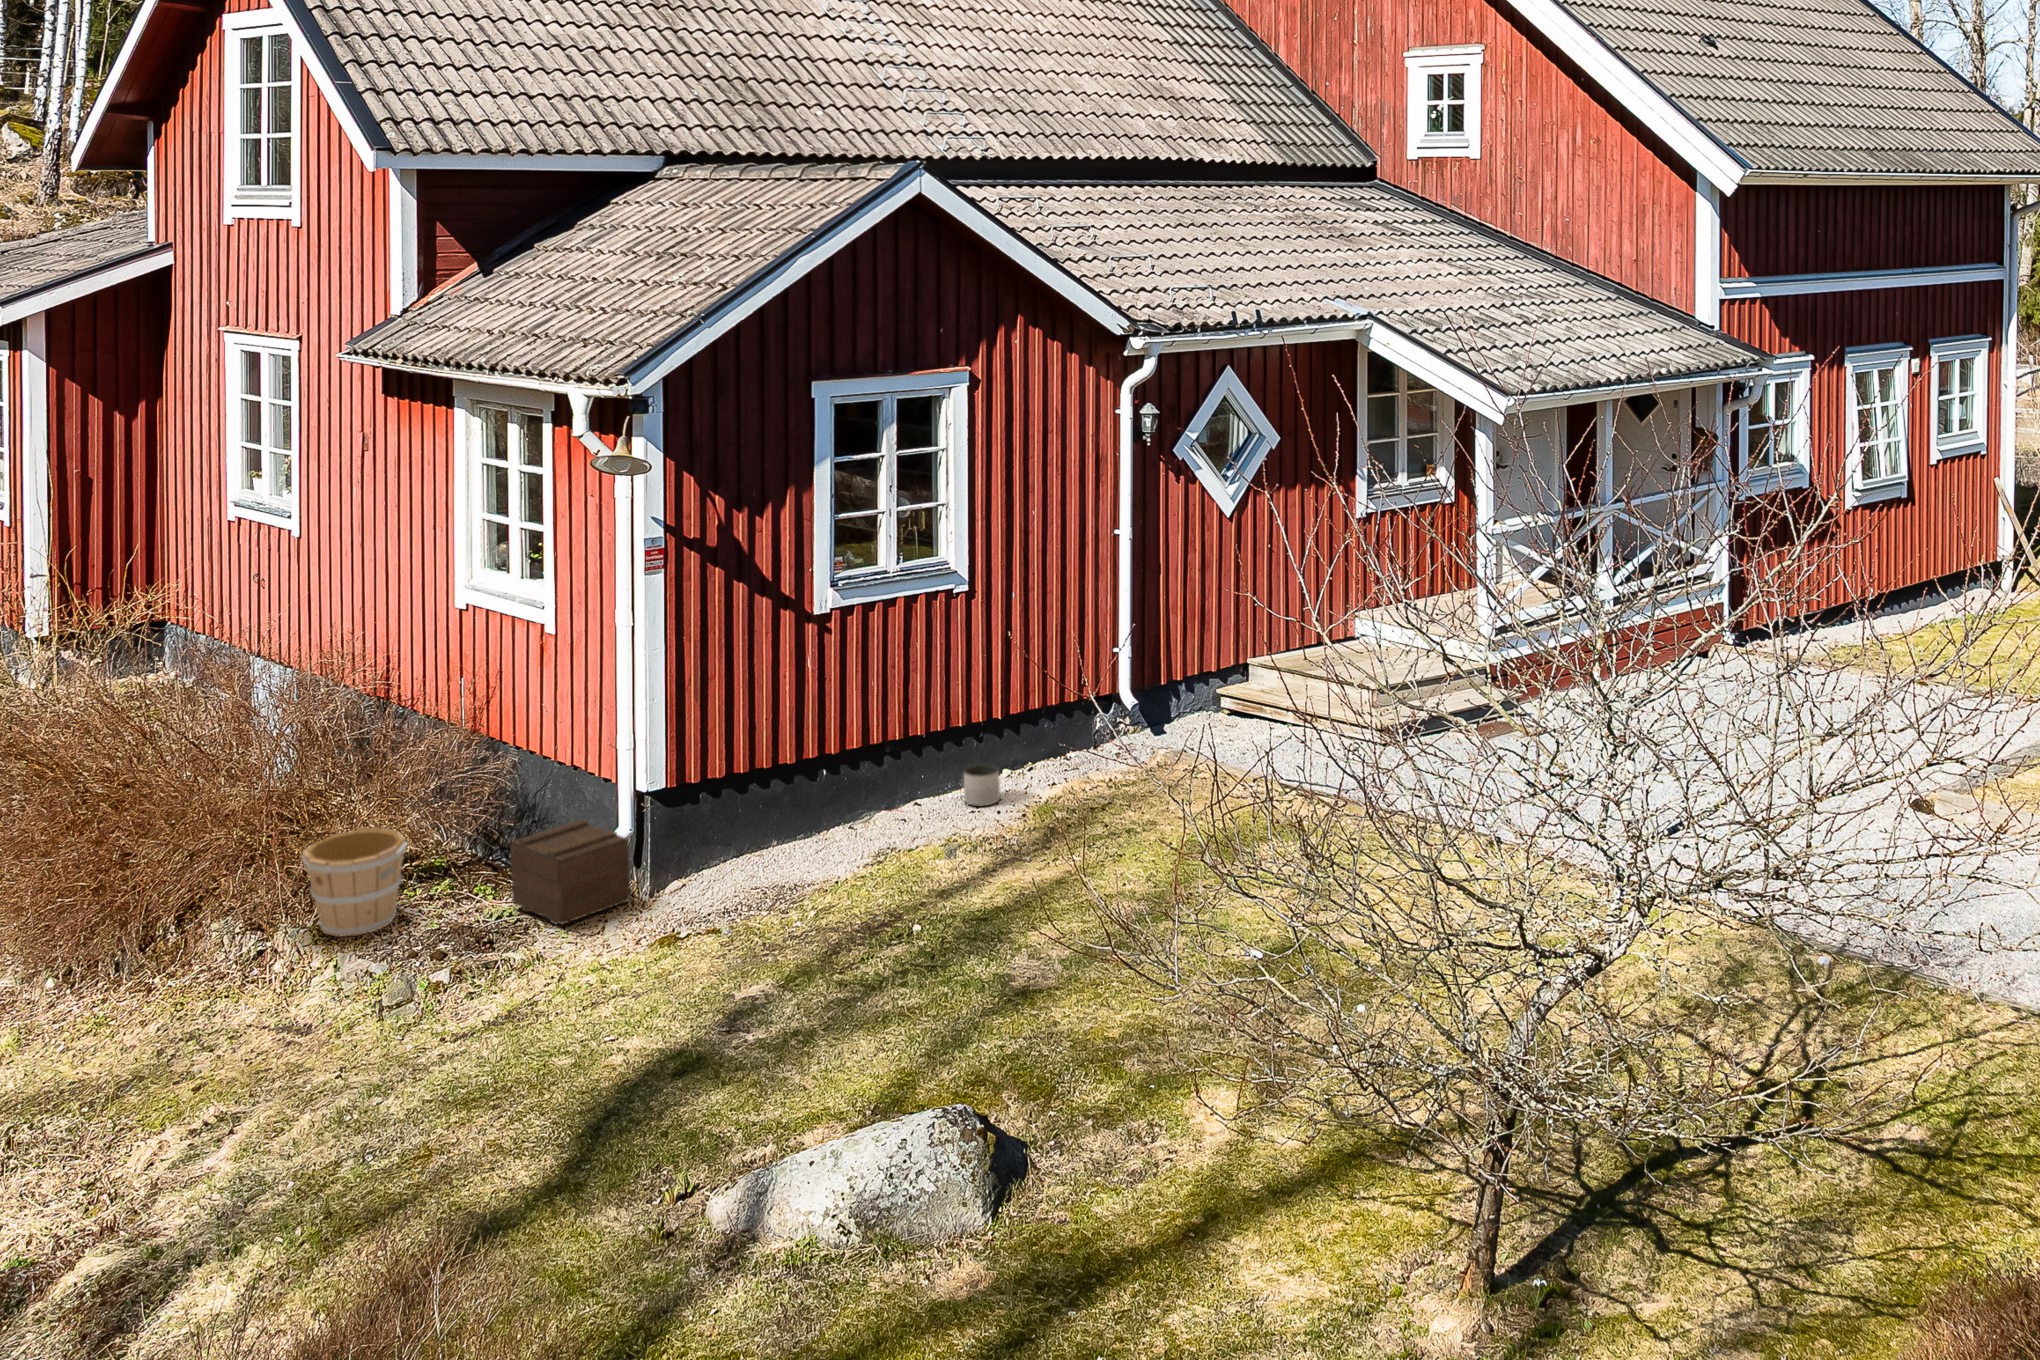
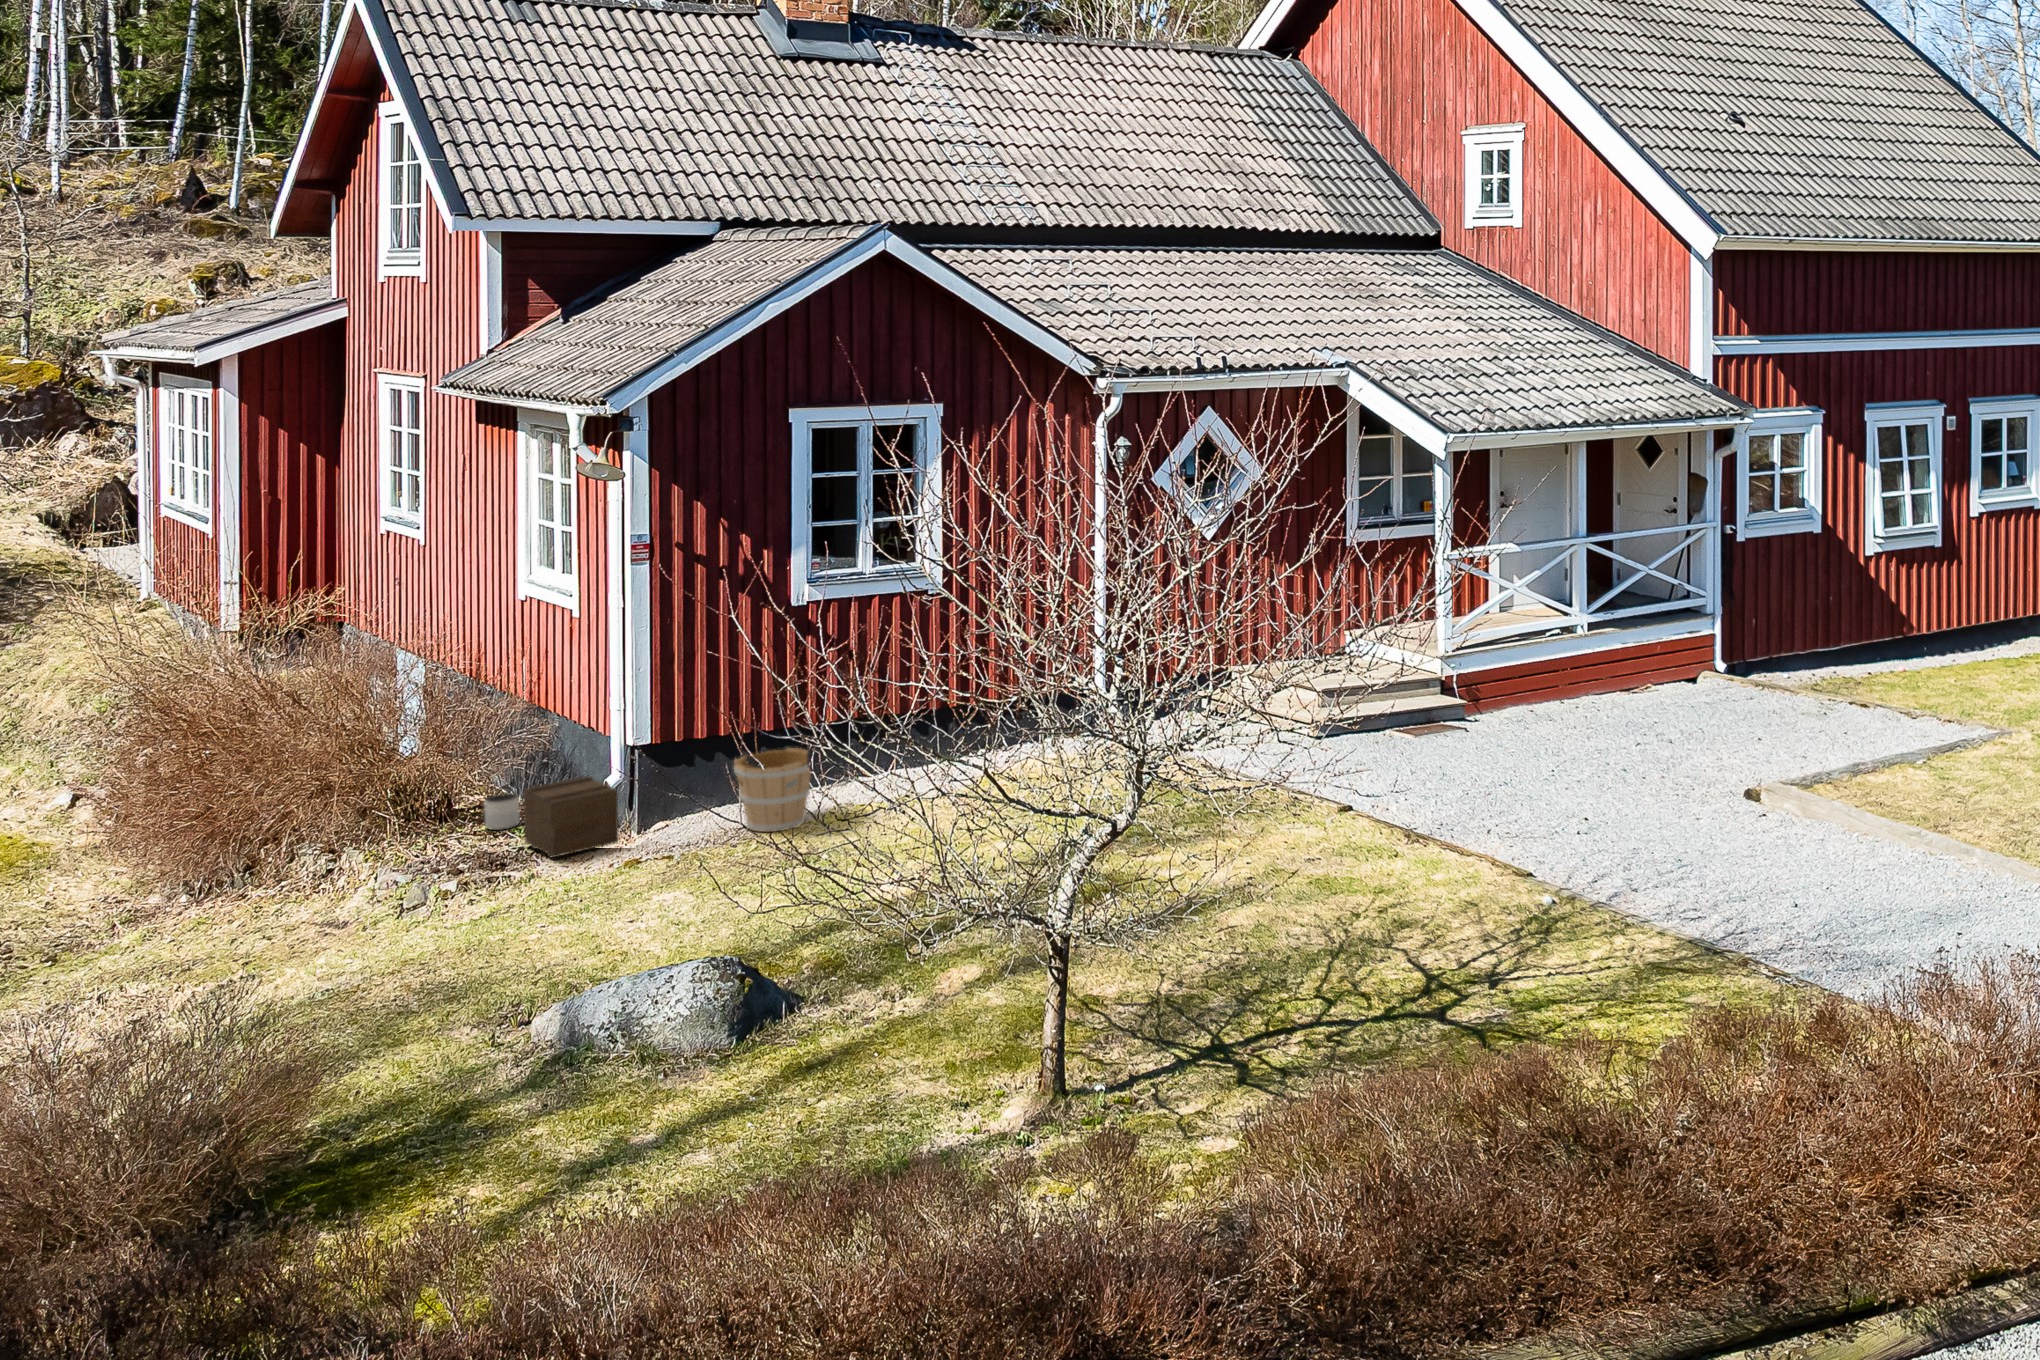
planter: present [964,765,1000,806] -> present [484,793,520,830]
wooden bucket: present [302,827,407,937] -> present [734,748,811,832]

